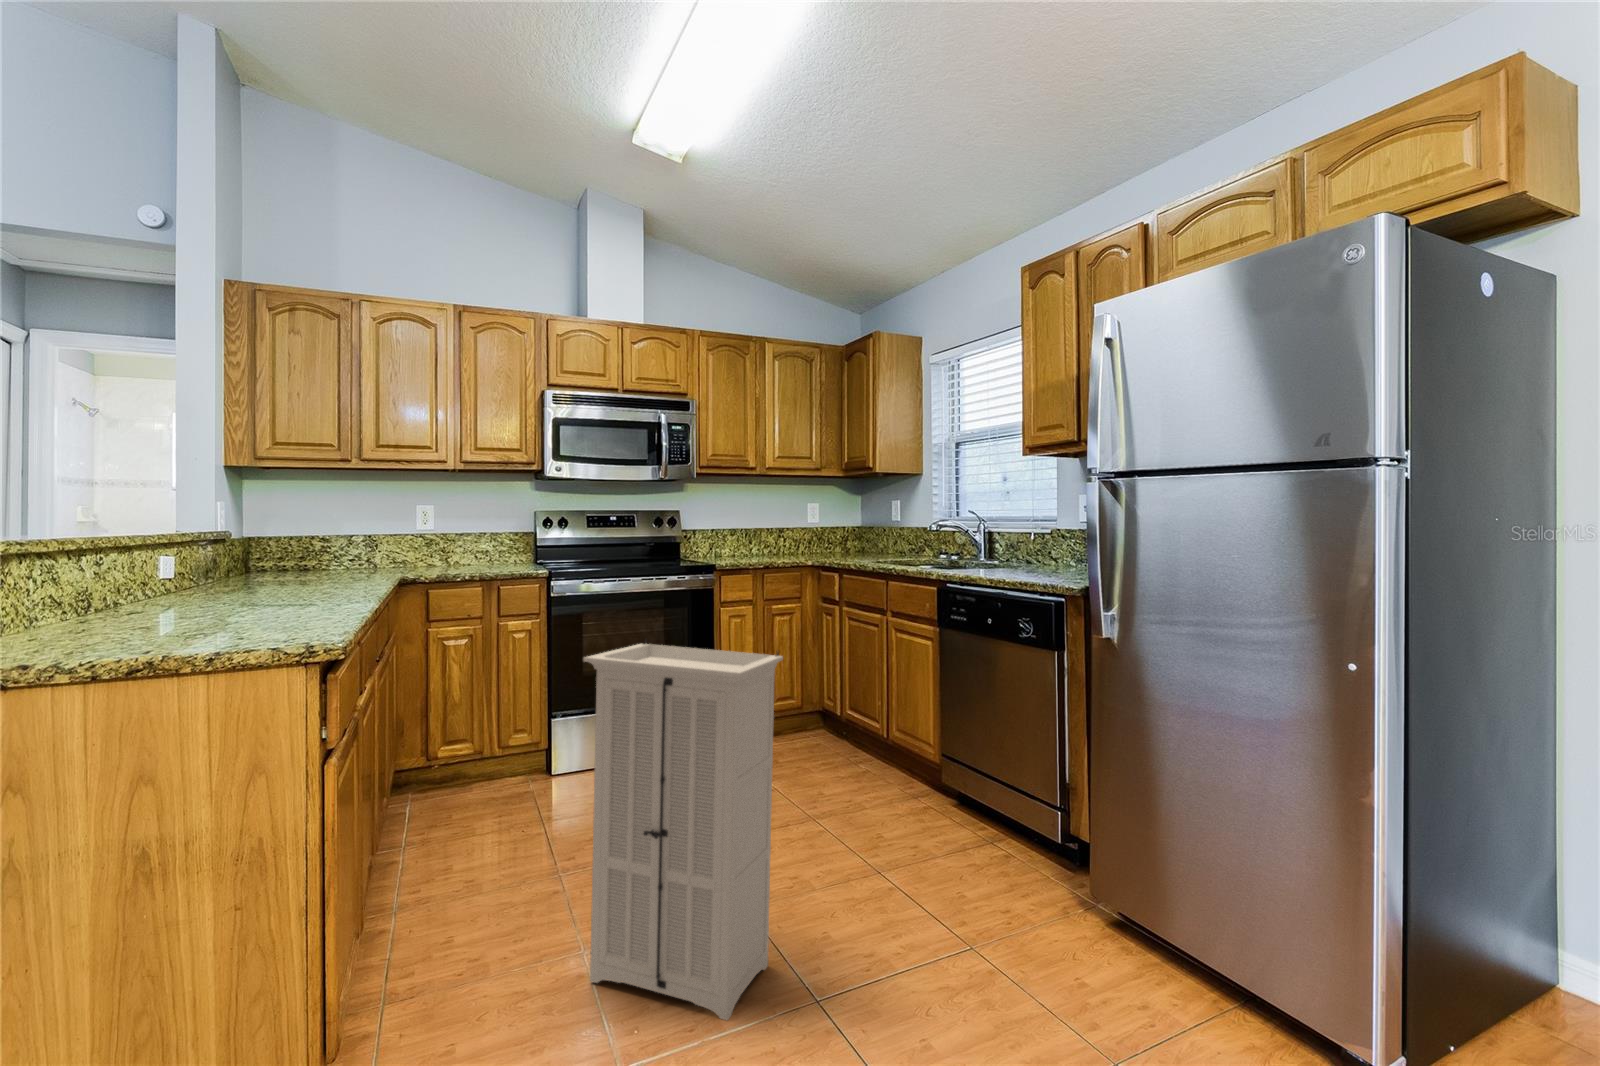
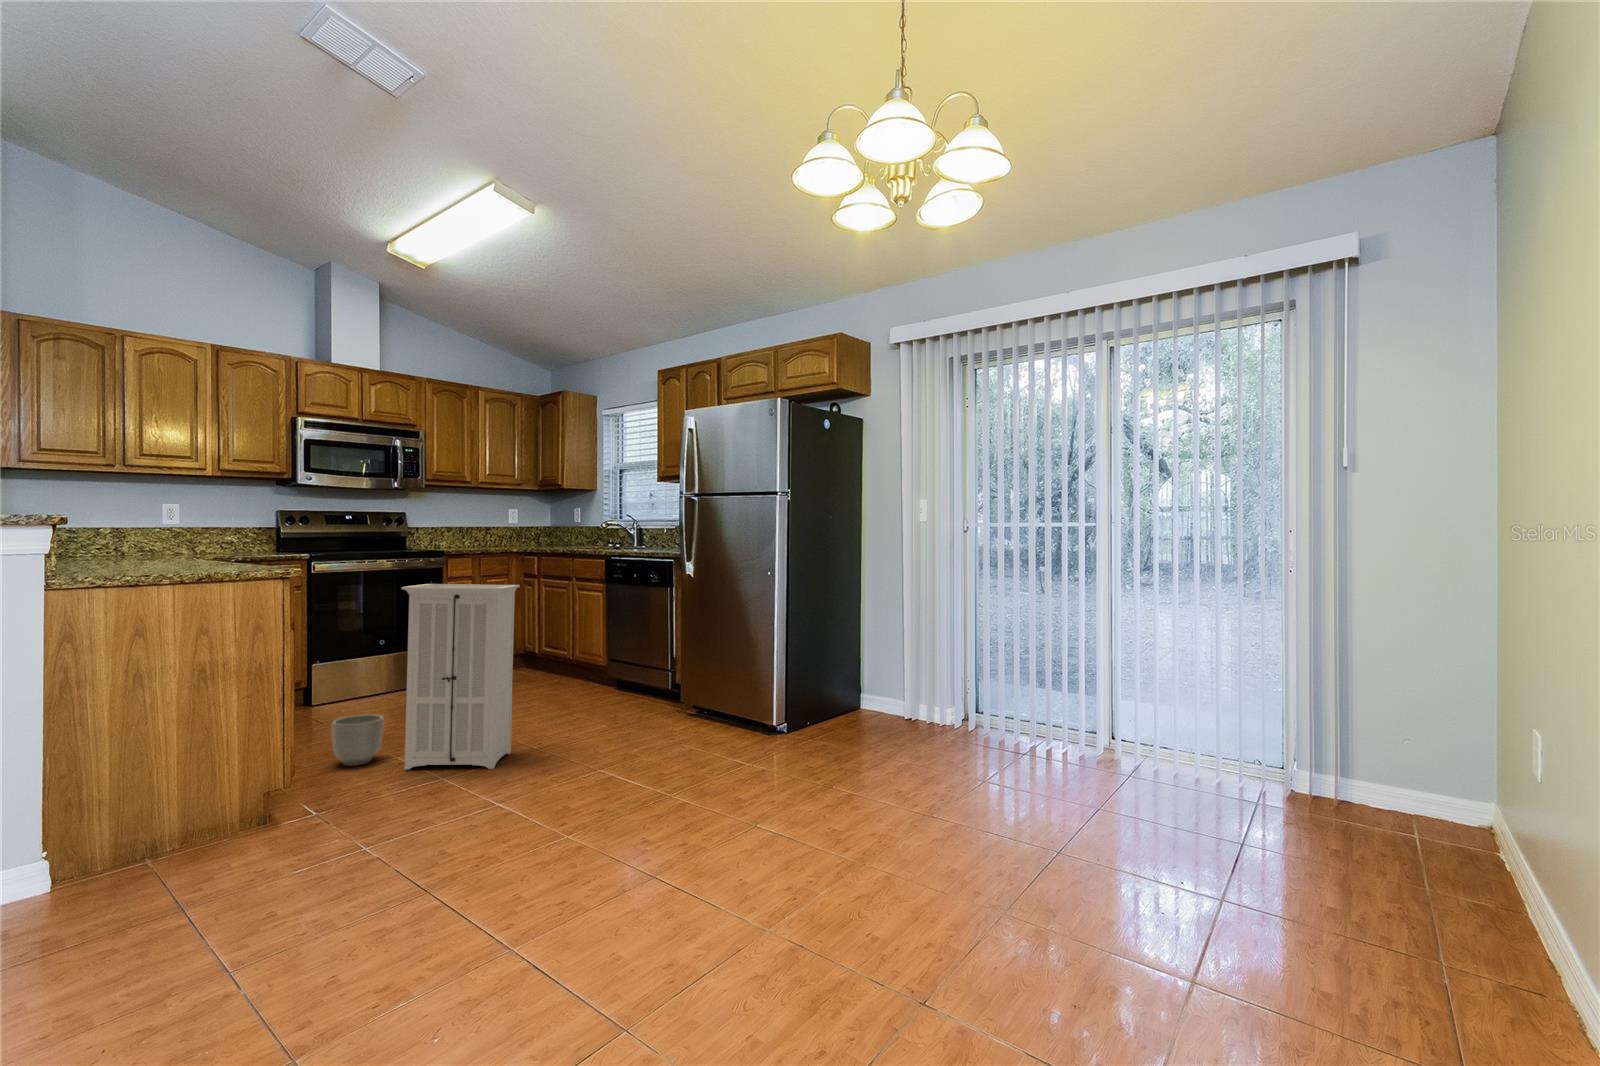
planter: none [500,850,577,945] -> present [332,714,384,766]

